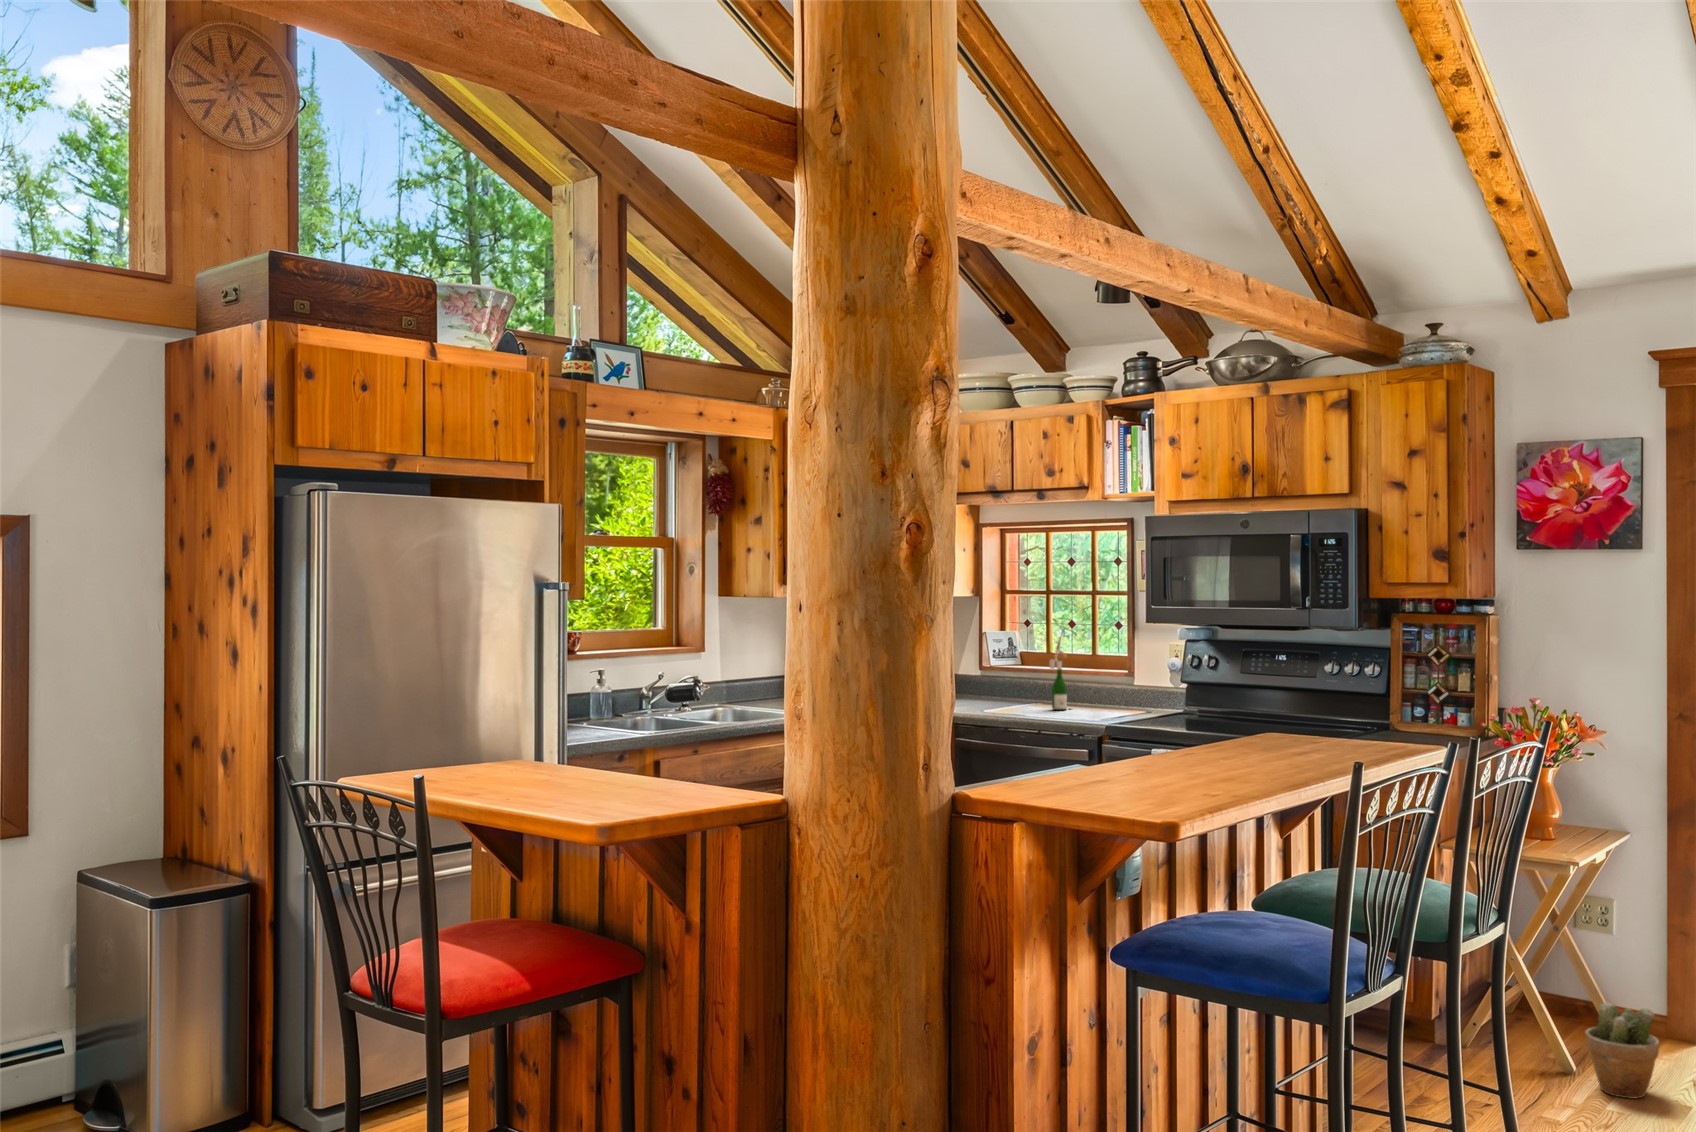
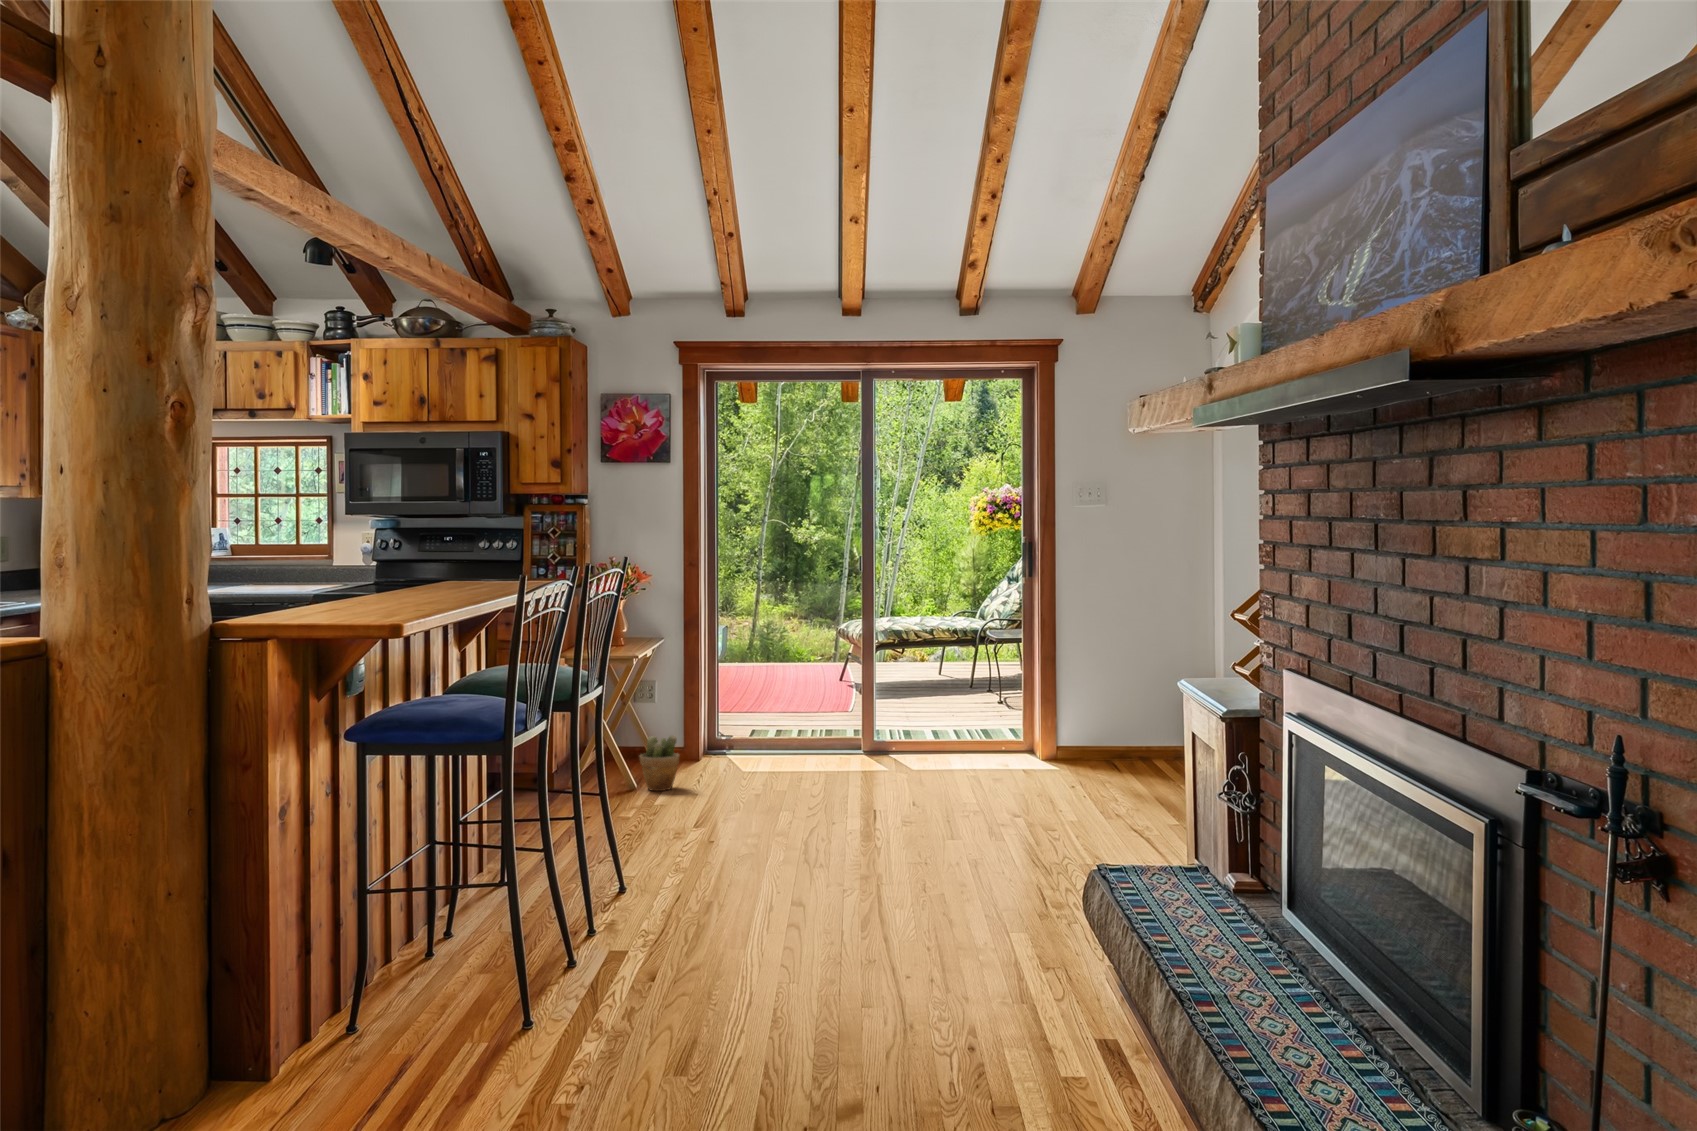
wine bottle: present [1050,636,1067,710] -> none [261,525,281,584]

